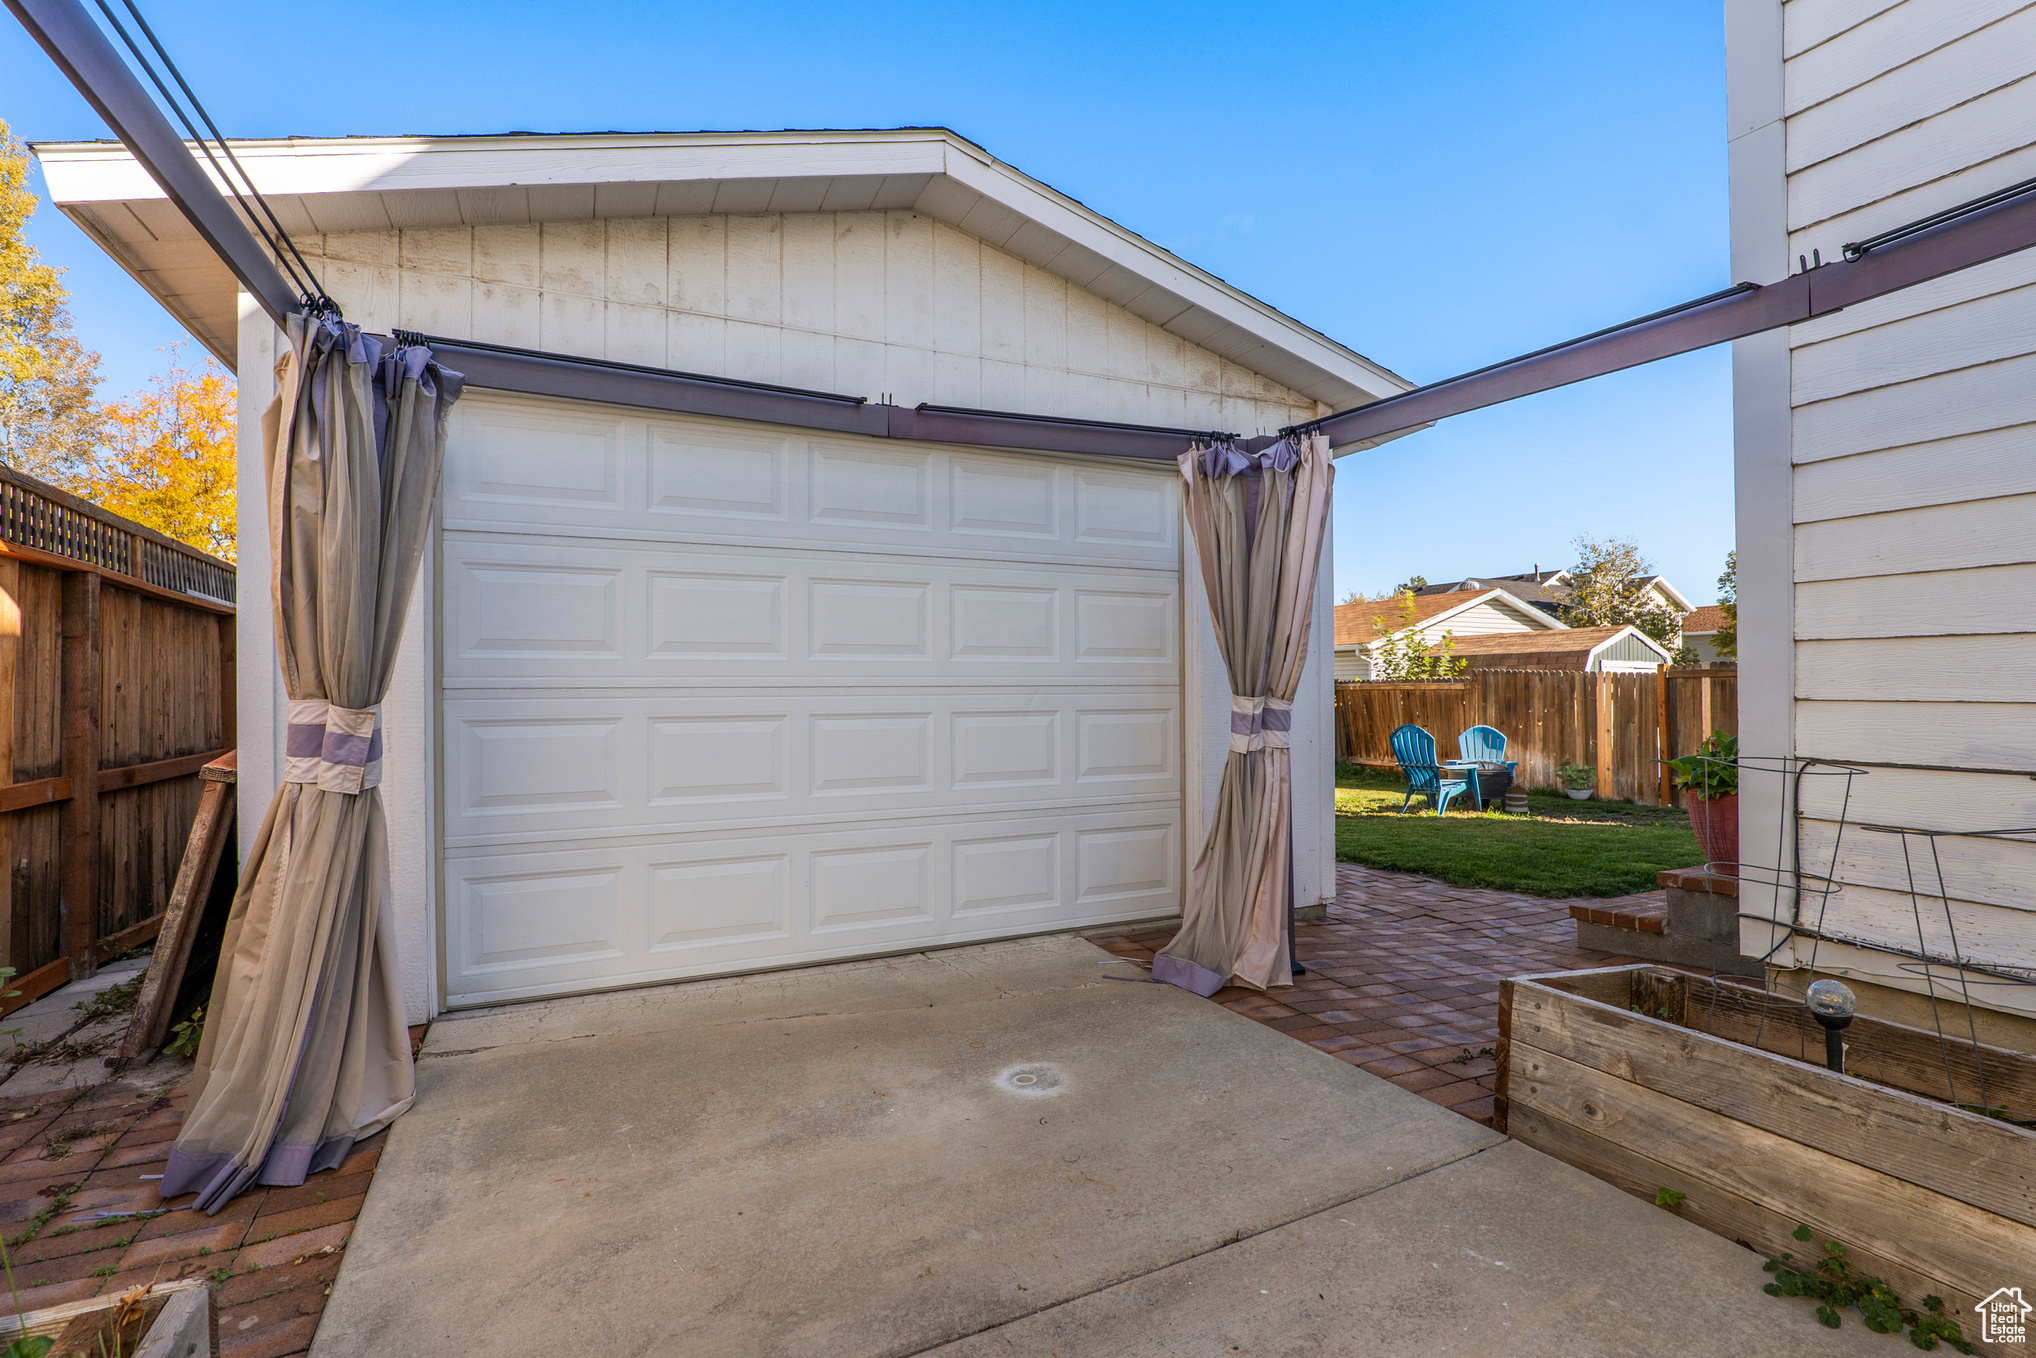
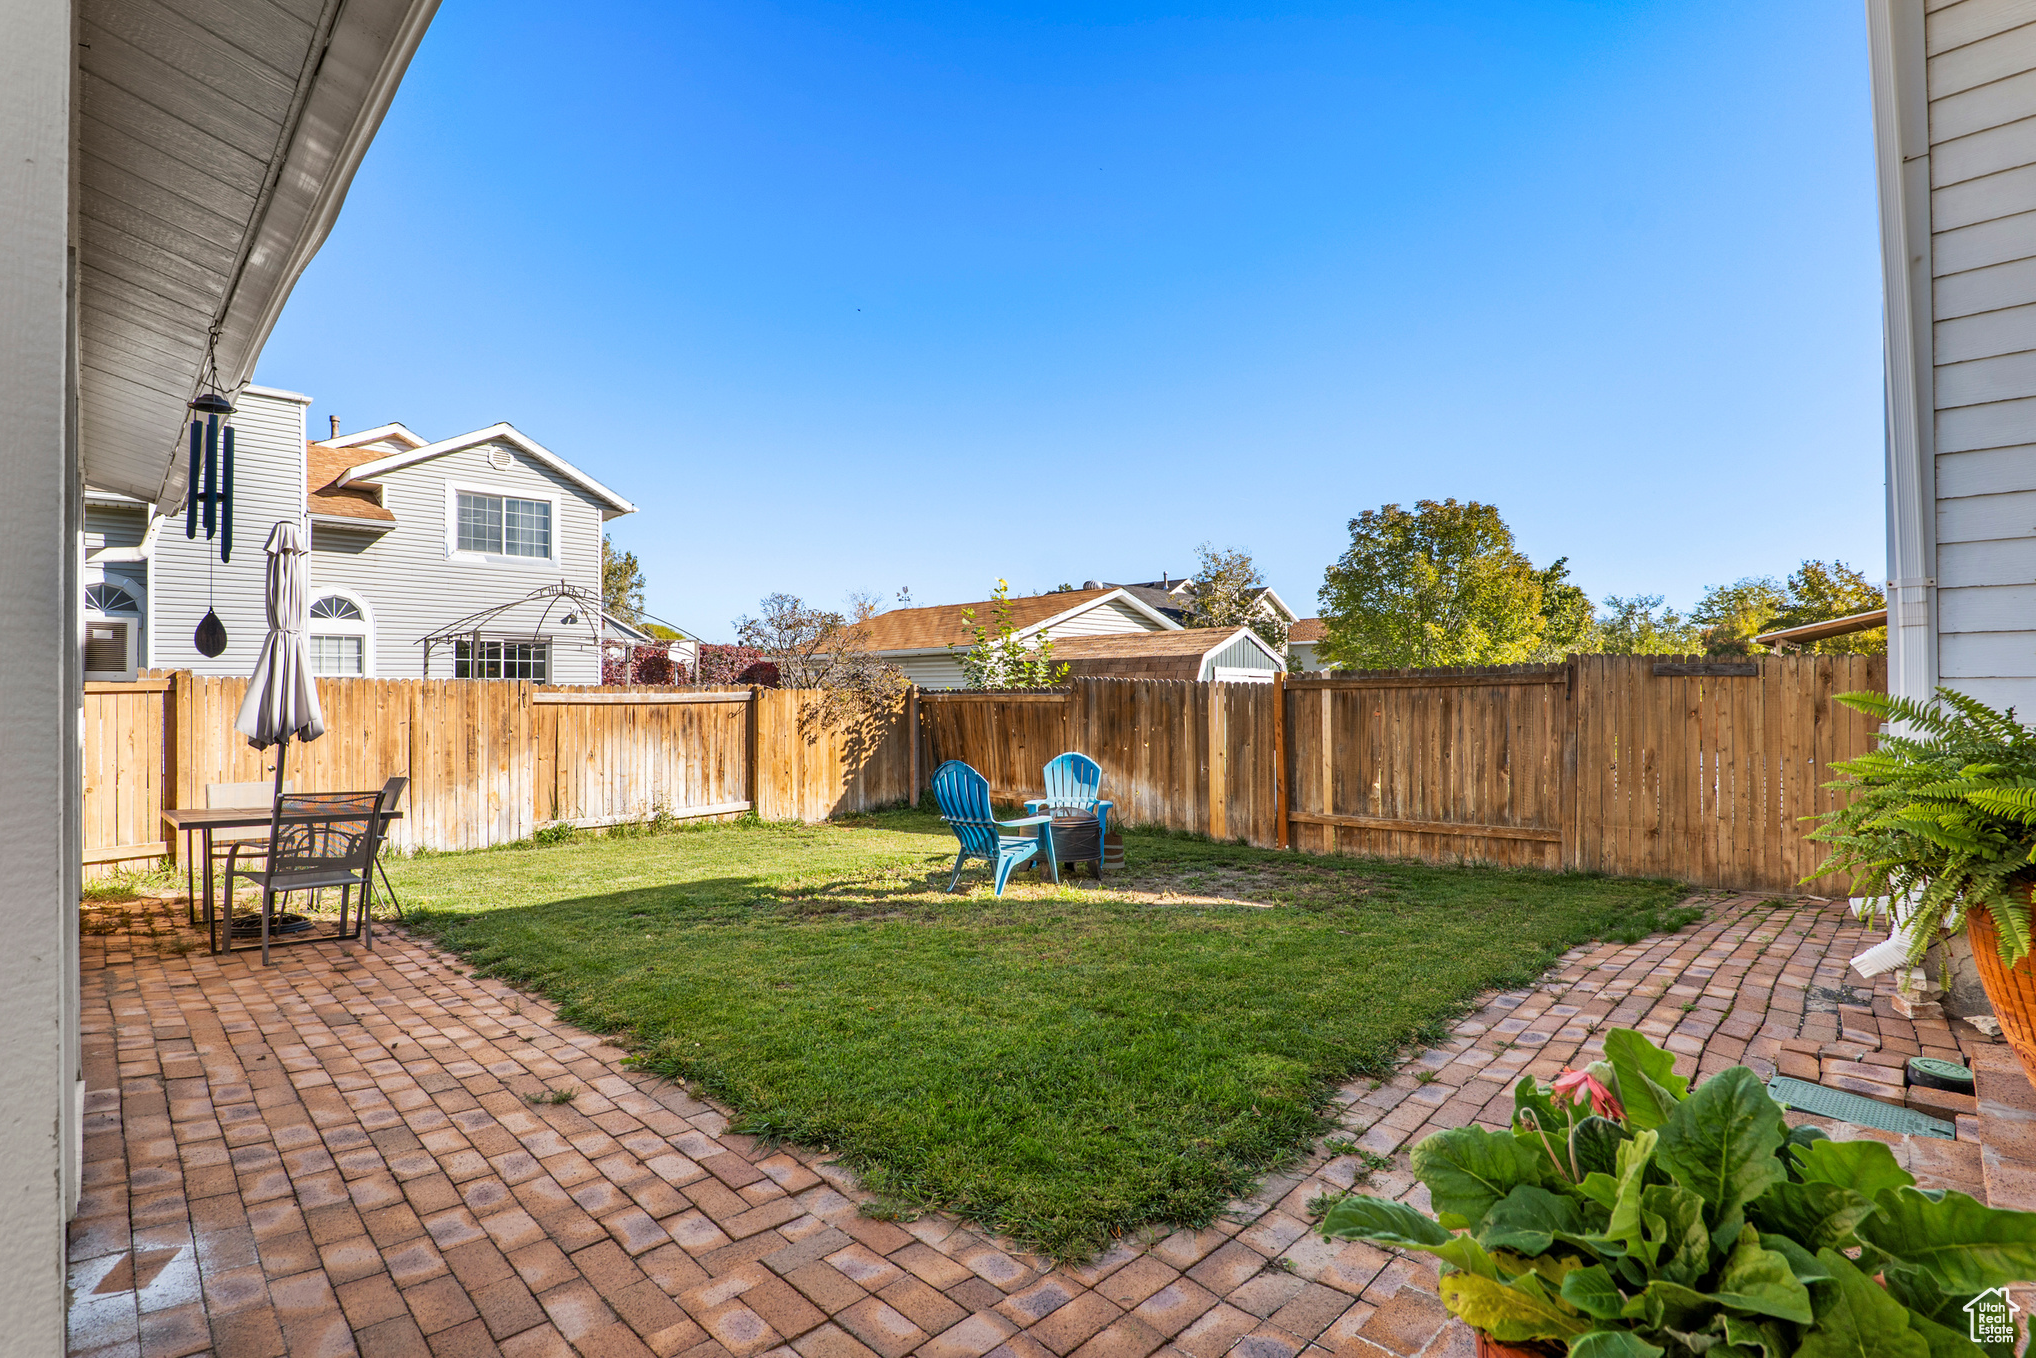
potted plant: present [1554,761,1597,800] -> none [1159,793,1209,841]

